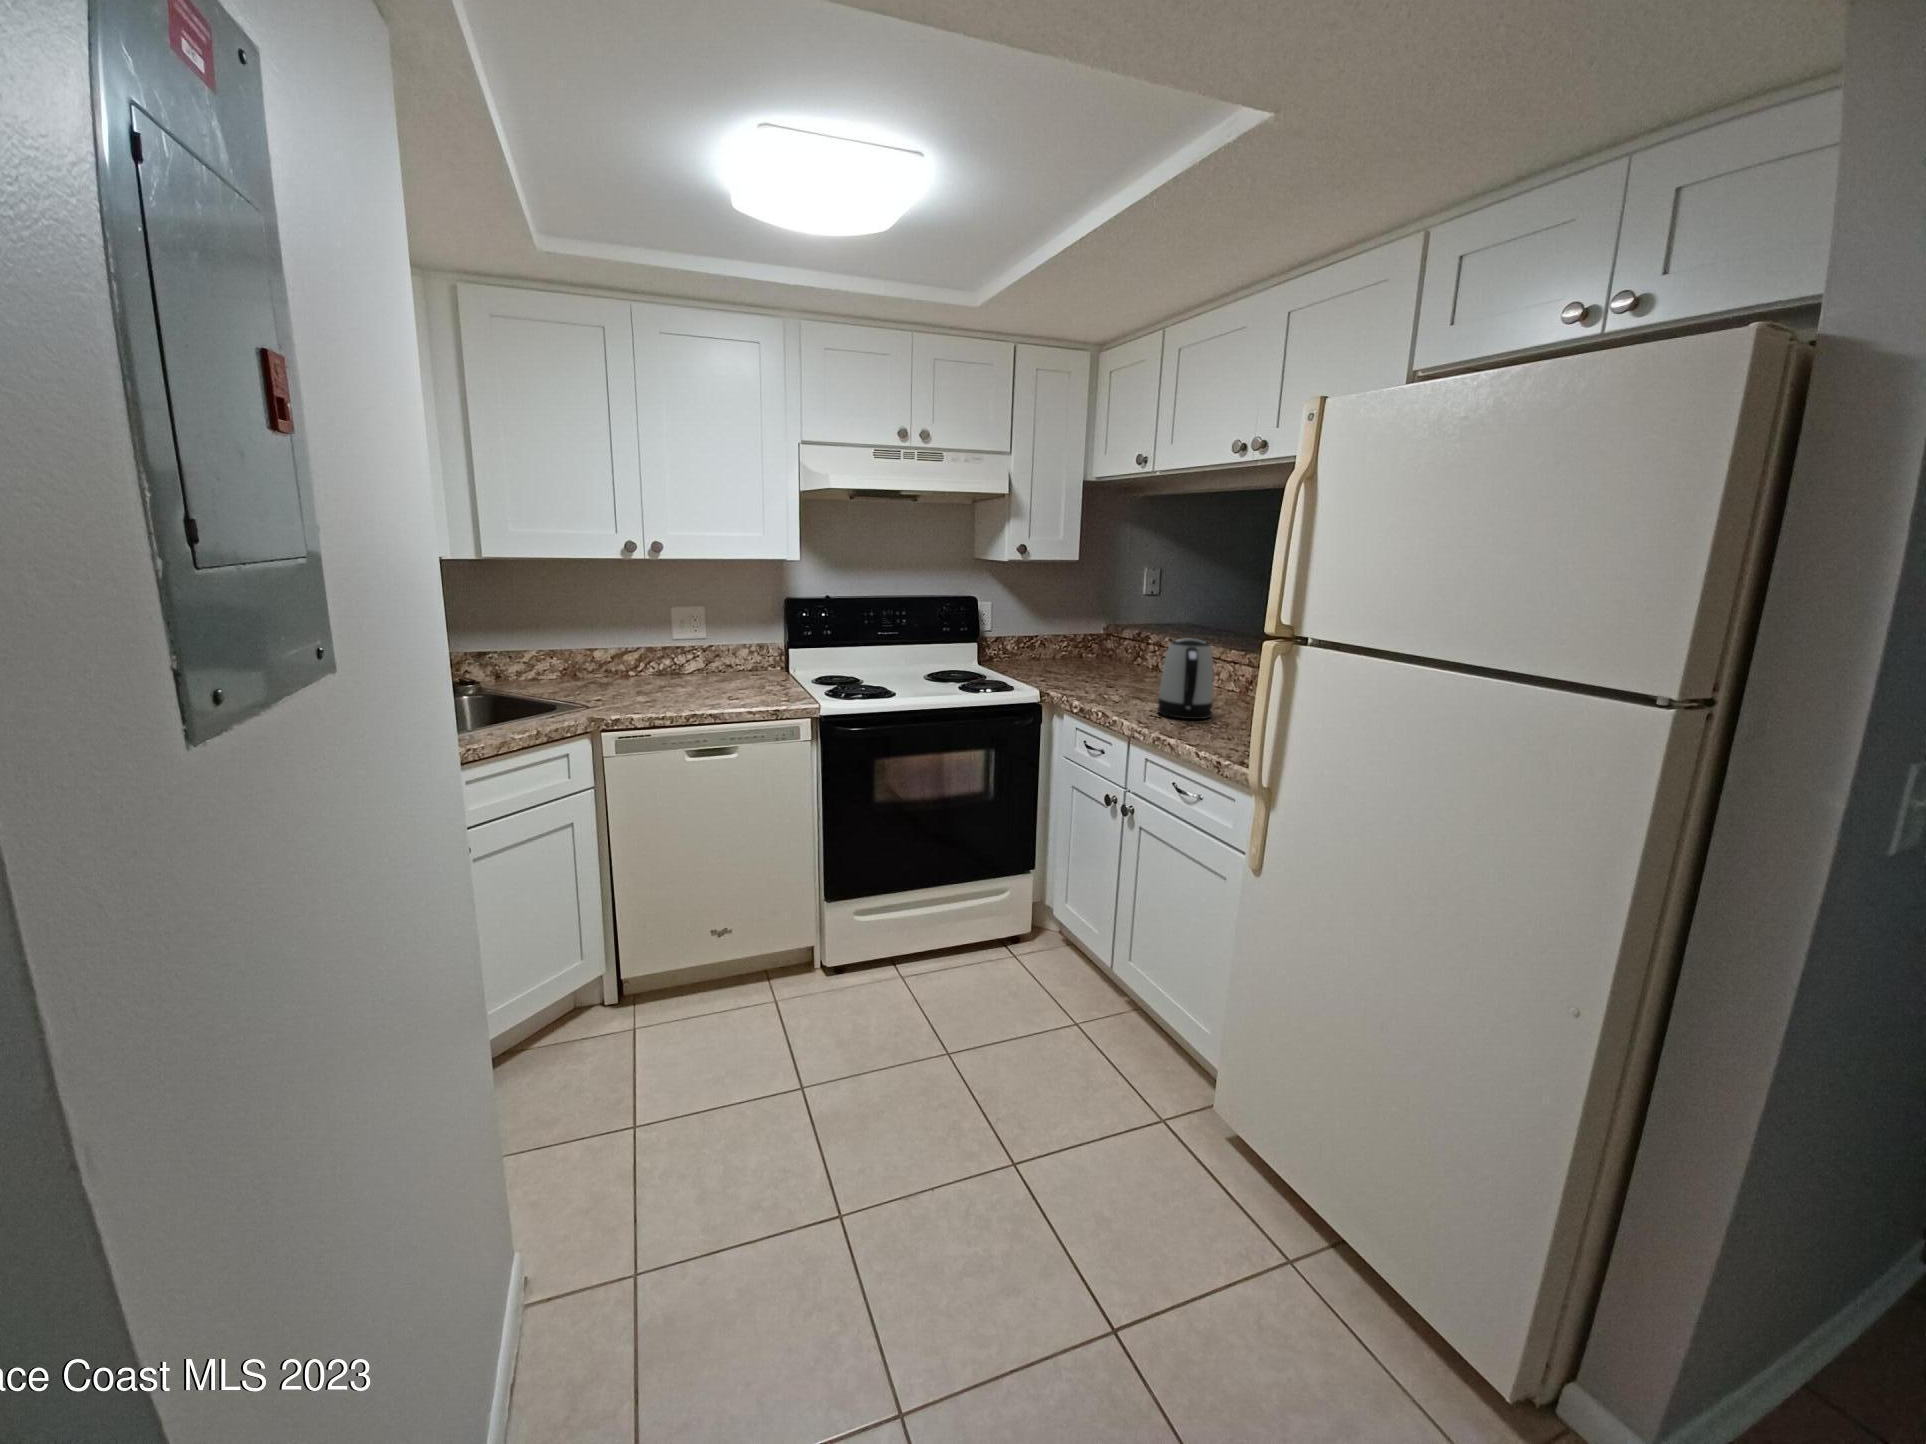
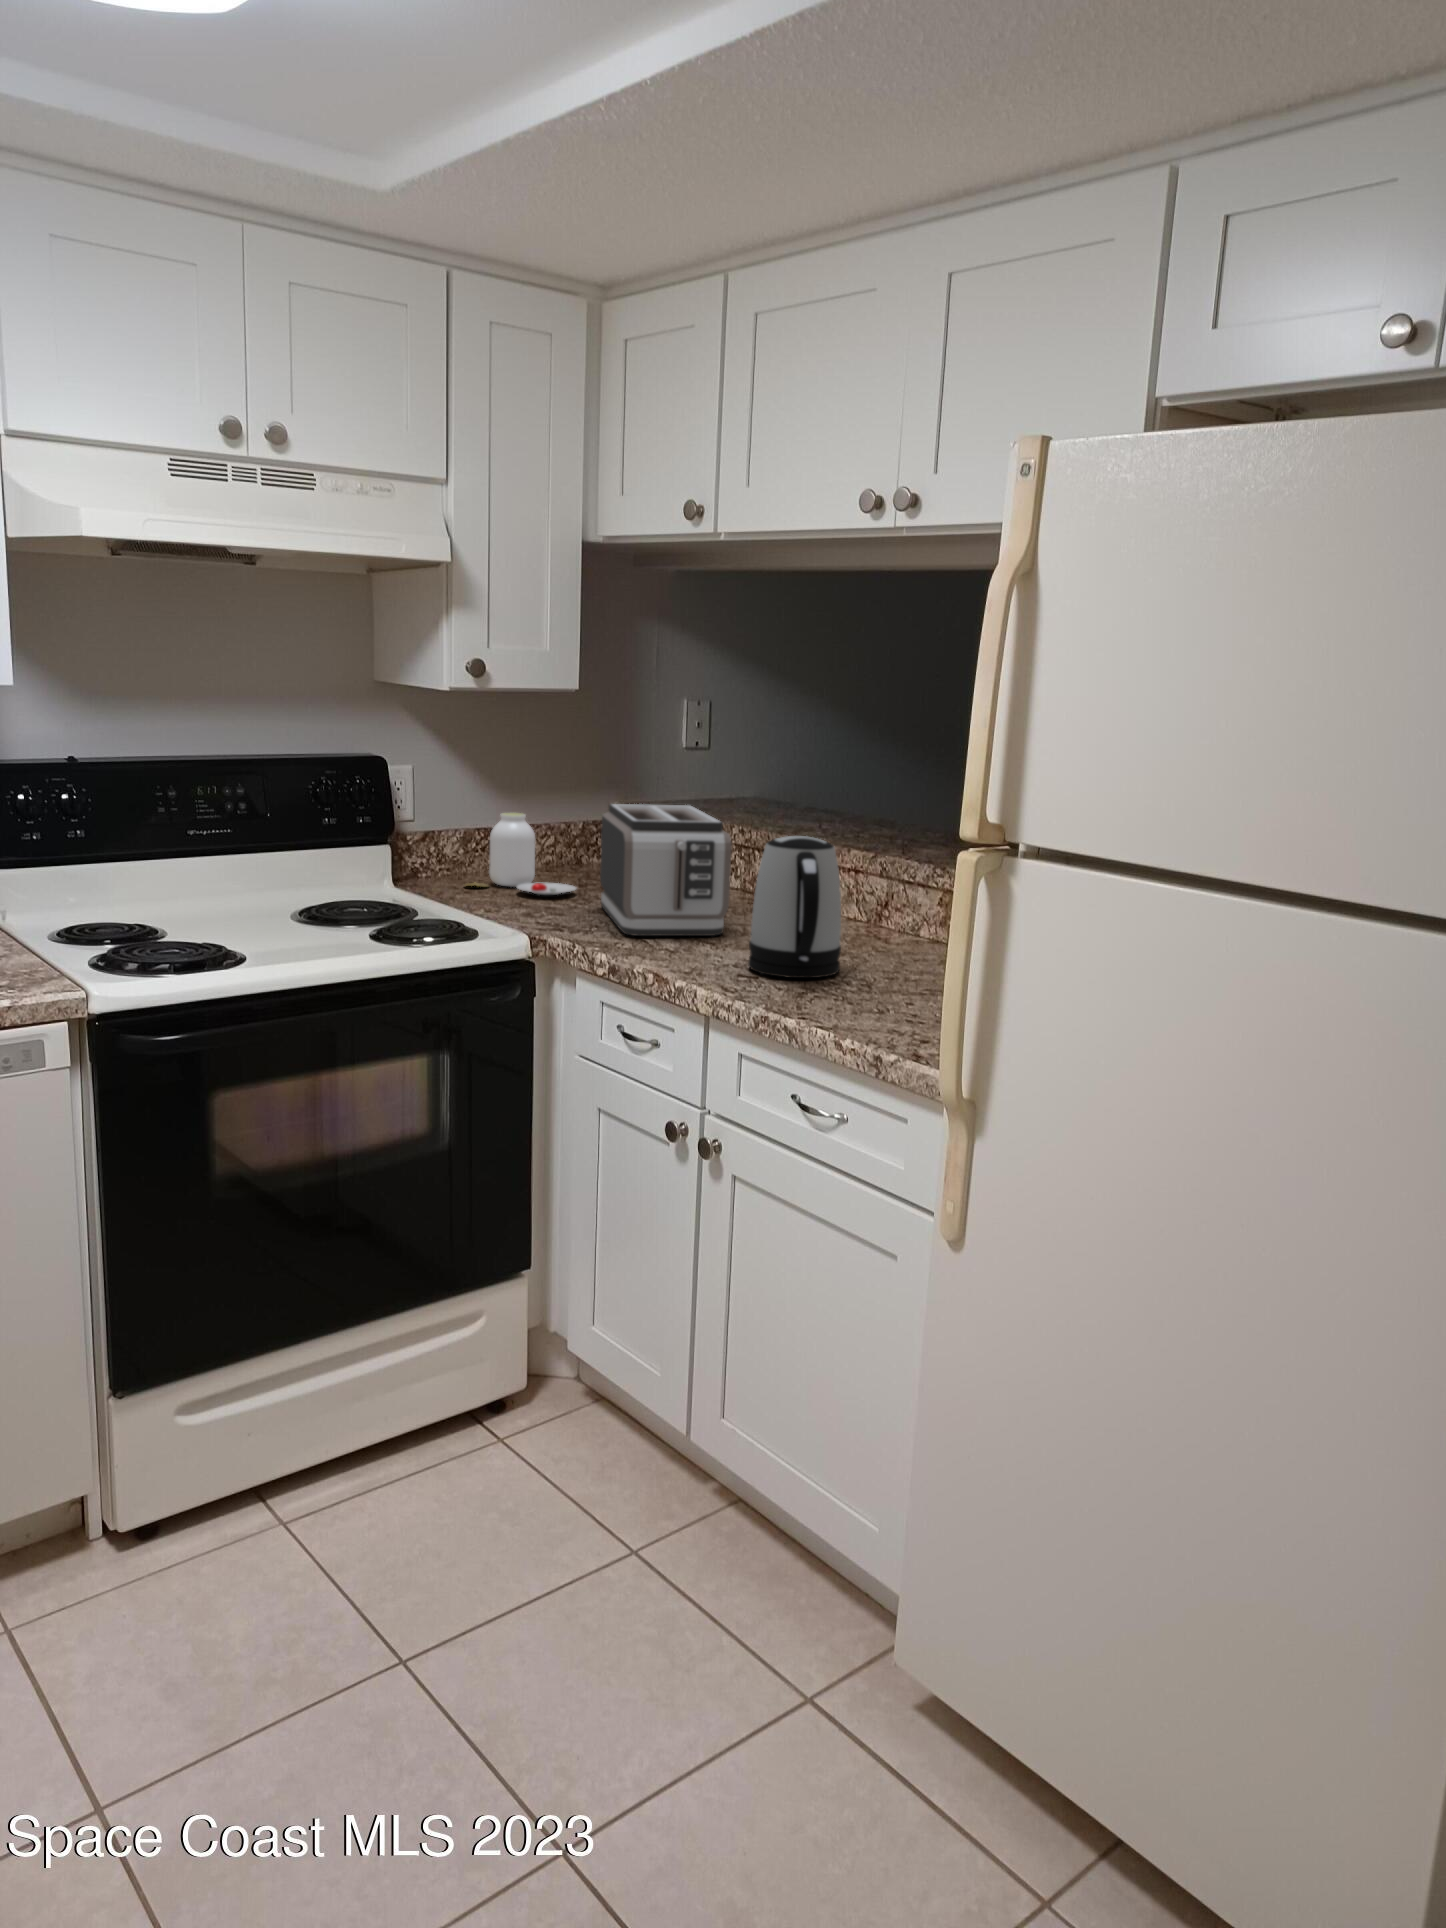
toaster: none [1084,622,1155,695] -> present [600,804,732,936]
jar: none [1014,627,1073,672] -> present [465,813,576,895]

